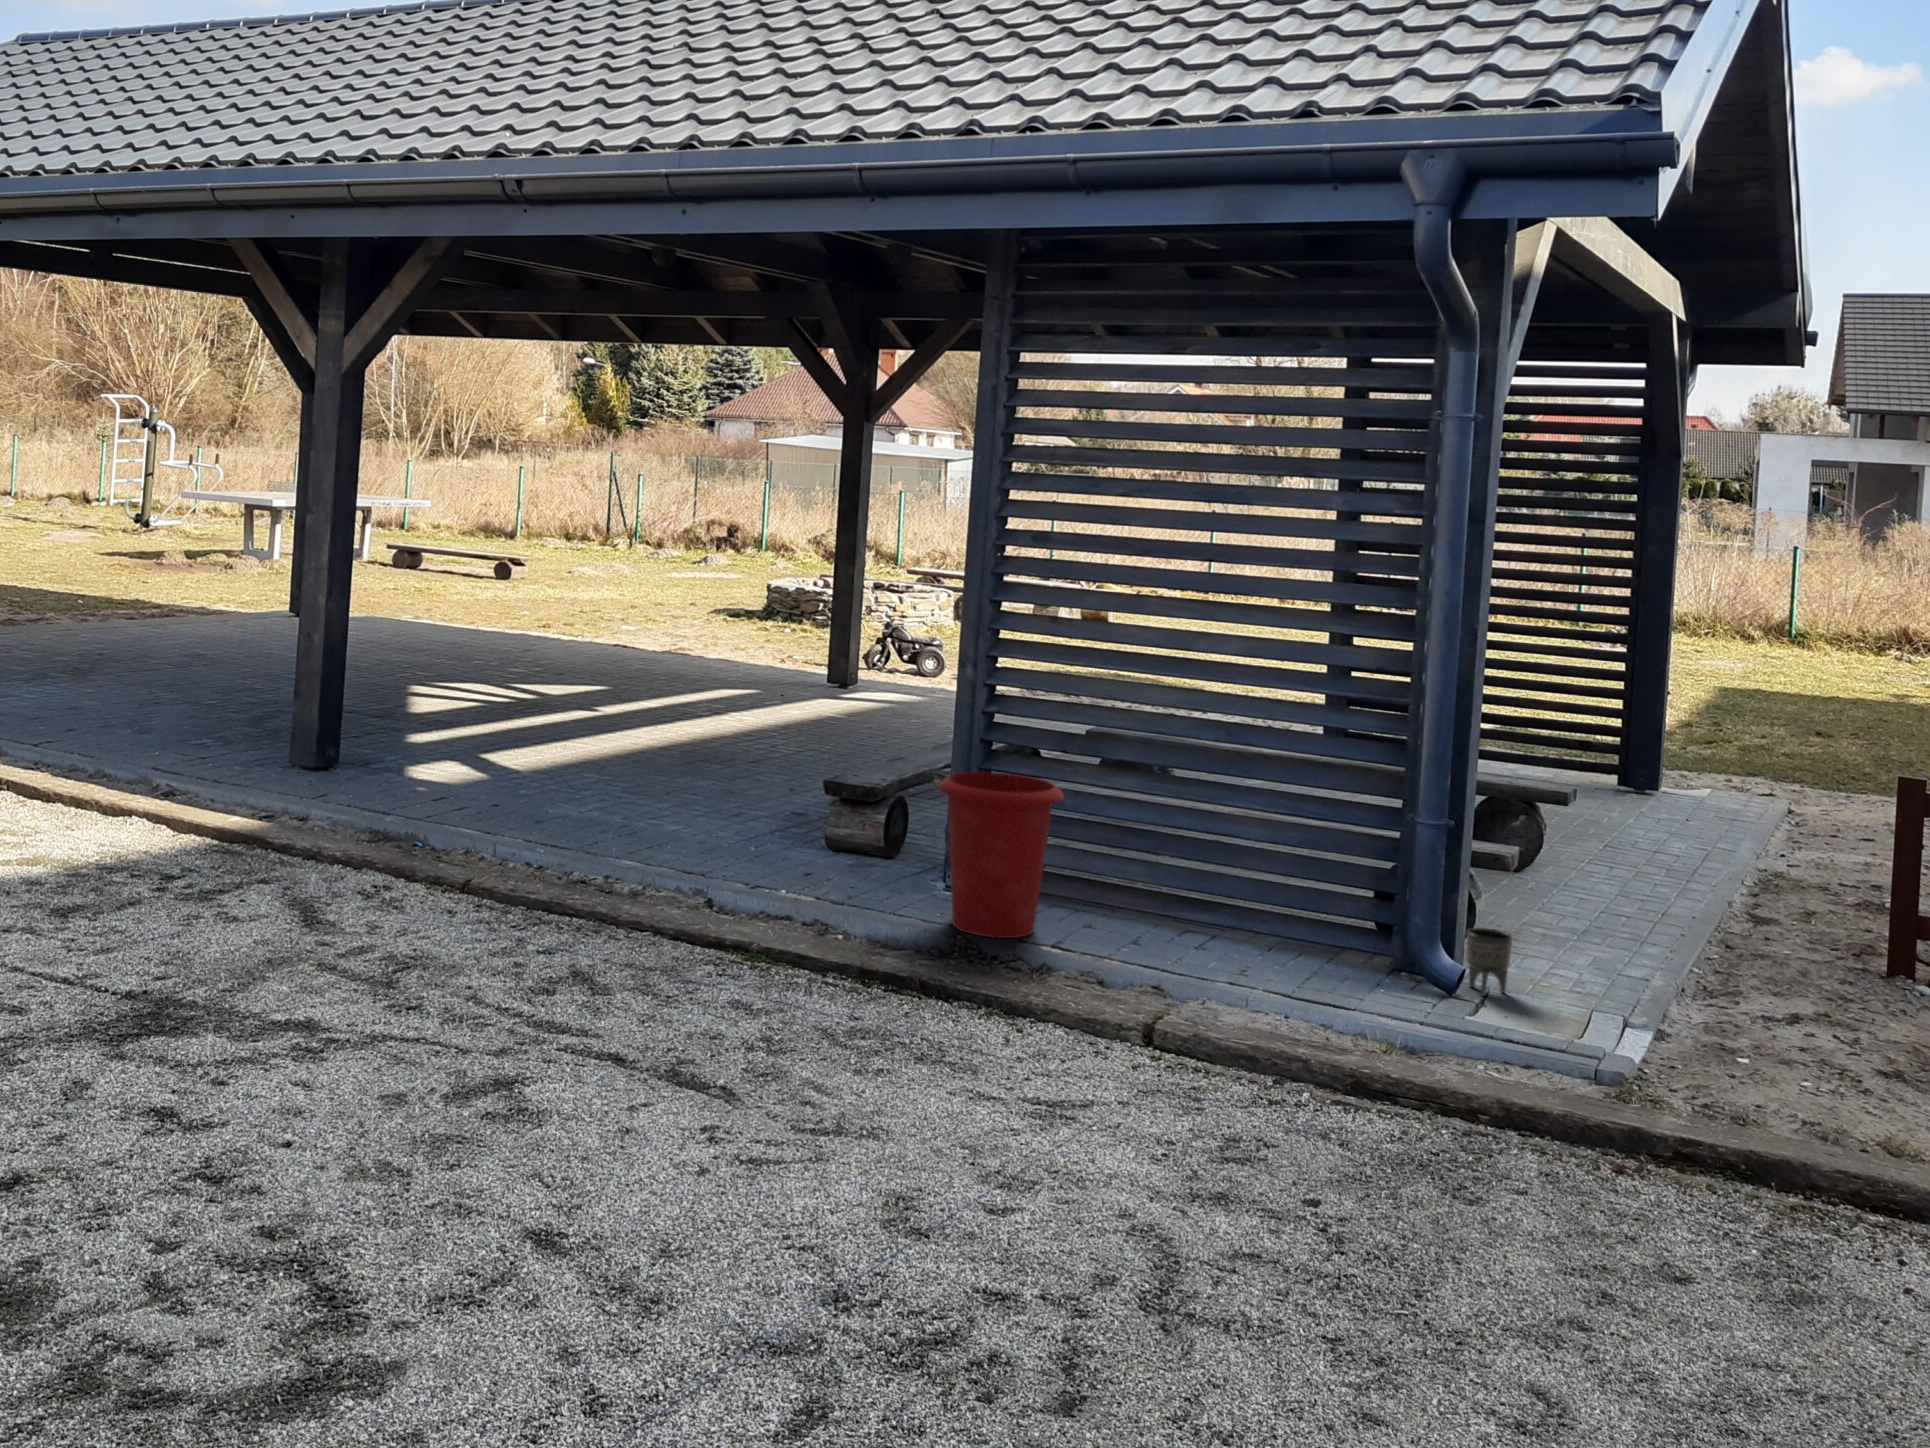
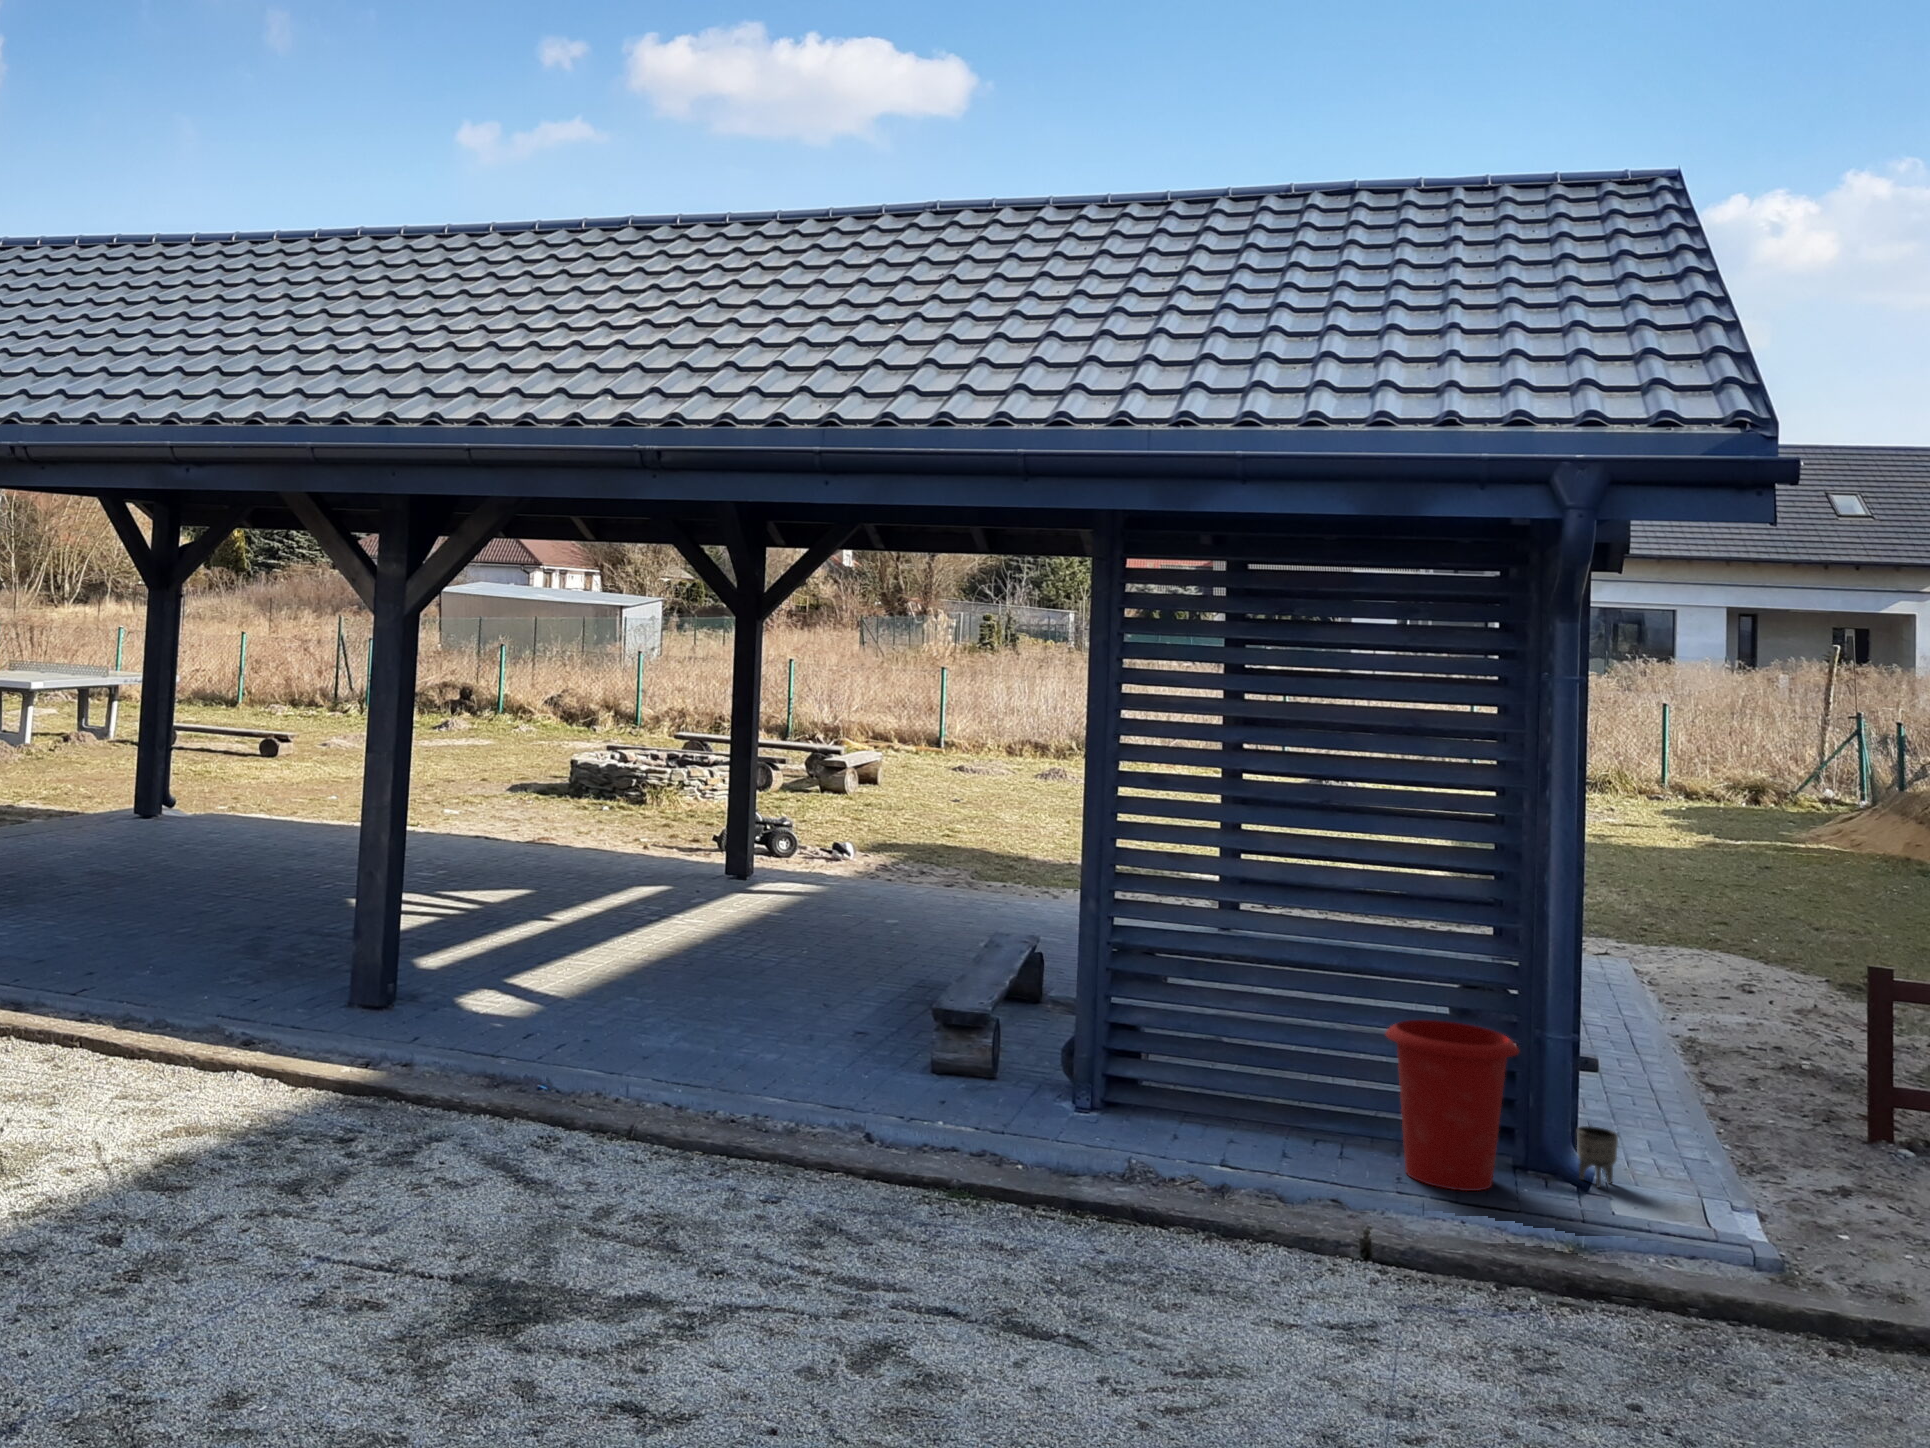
waste bin: present [938,772,1064,938] -> present [1386,1020,1519,1191]

